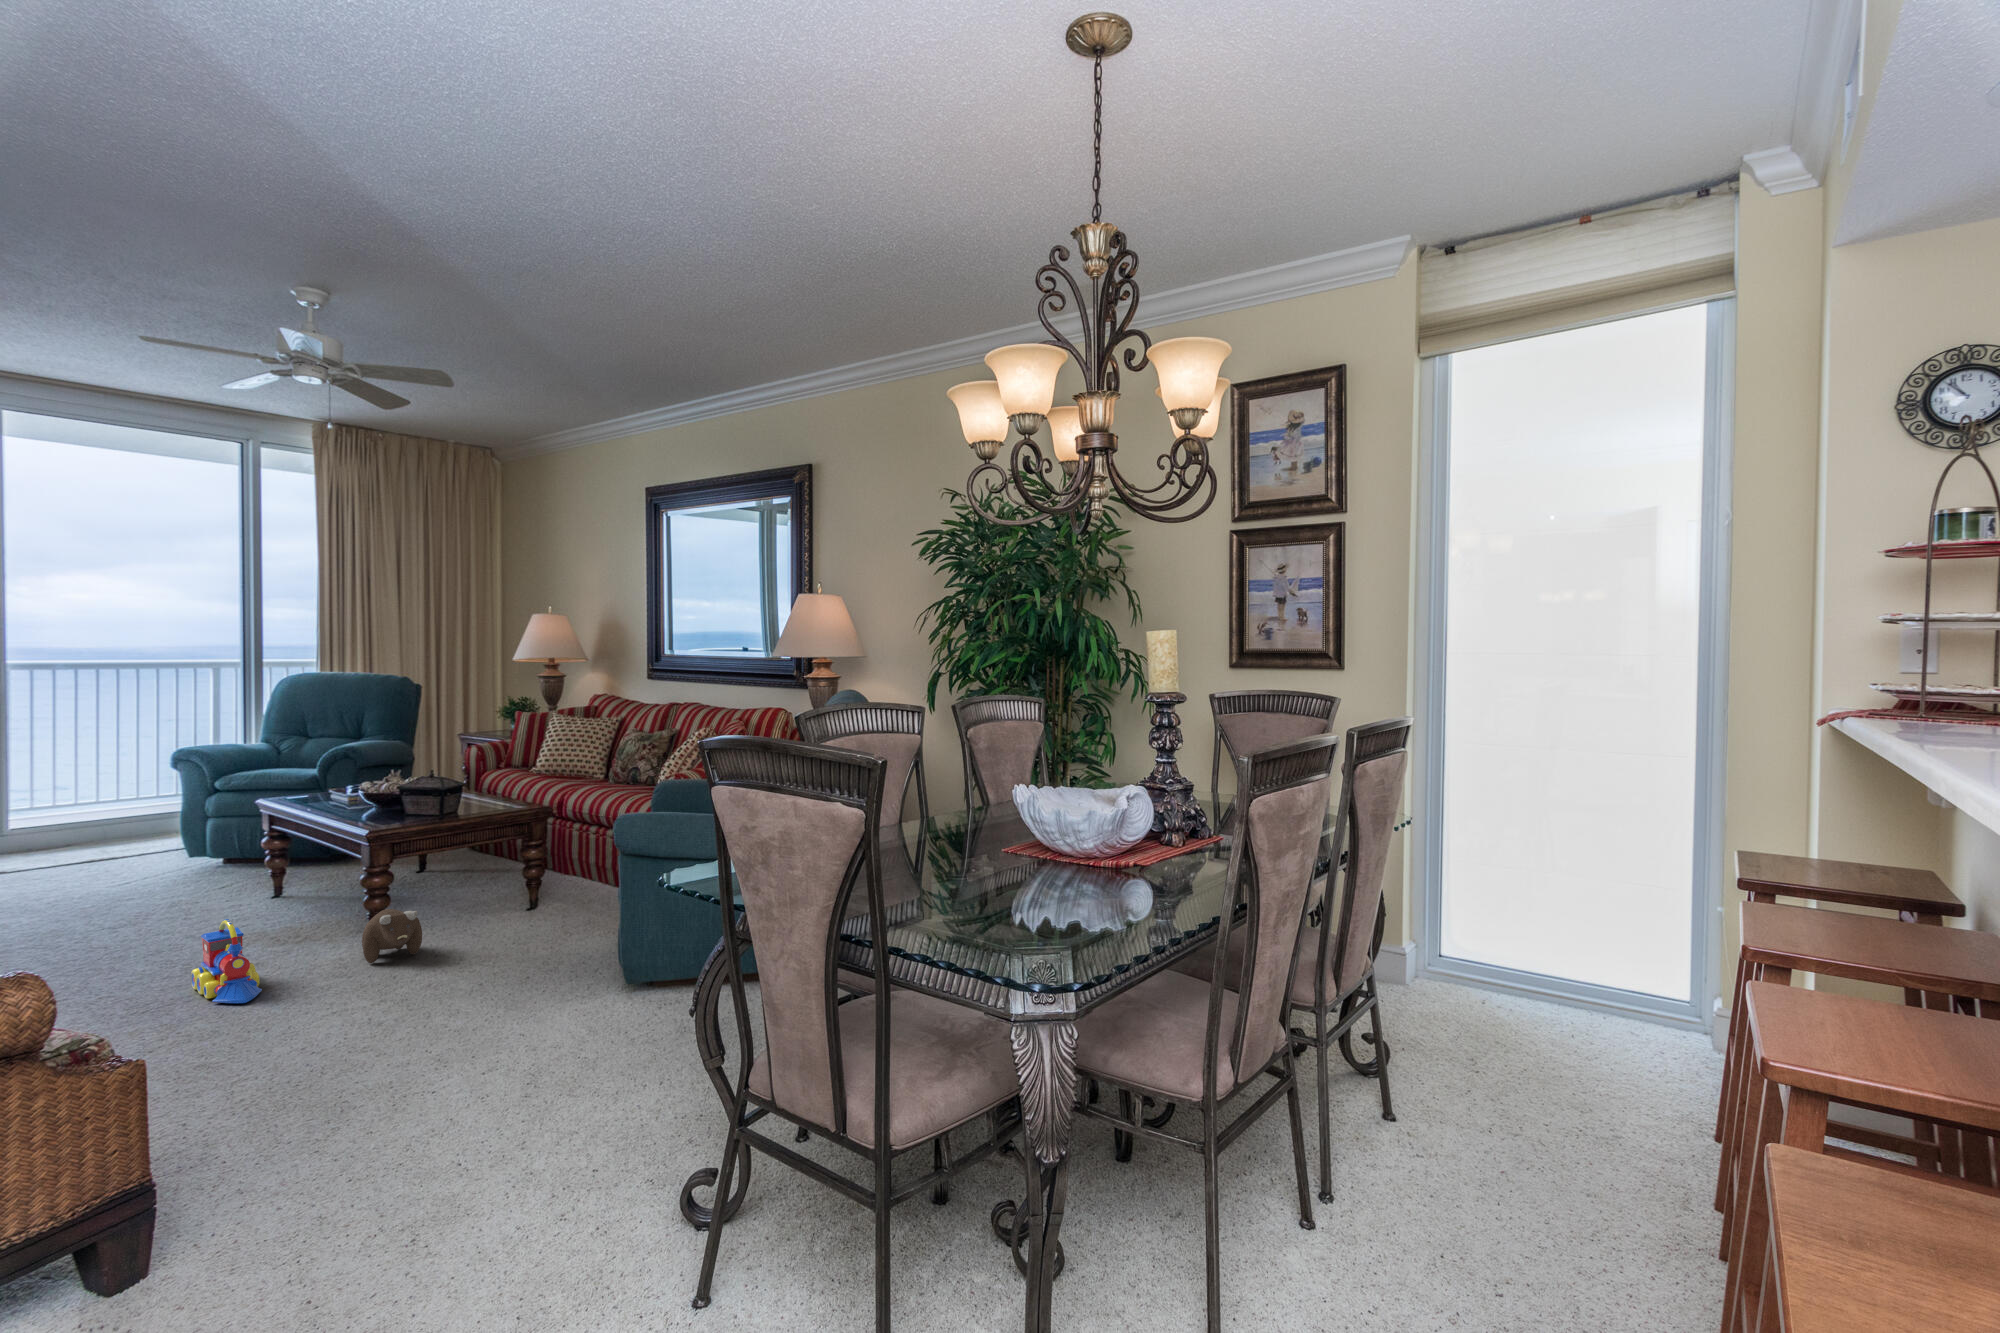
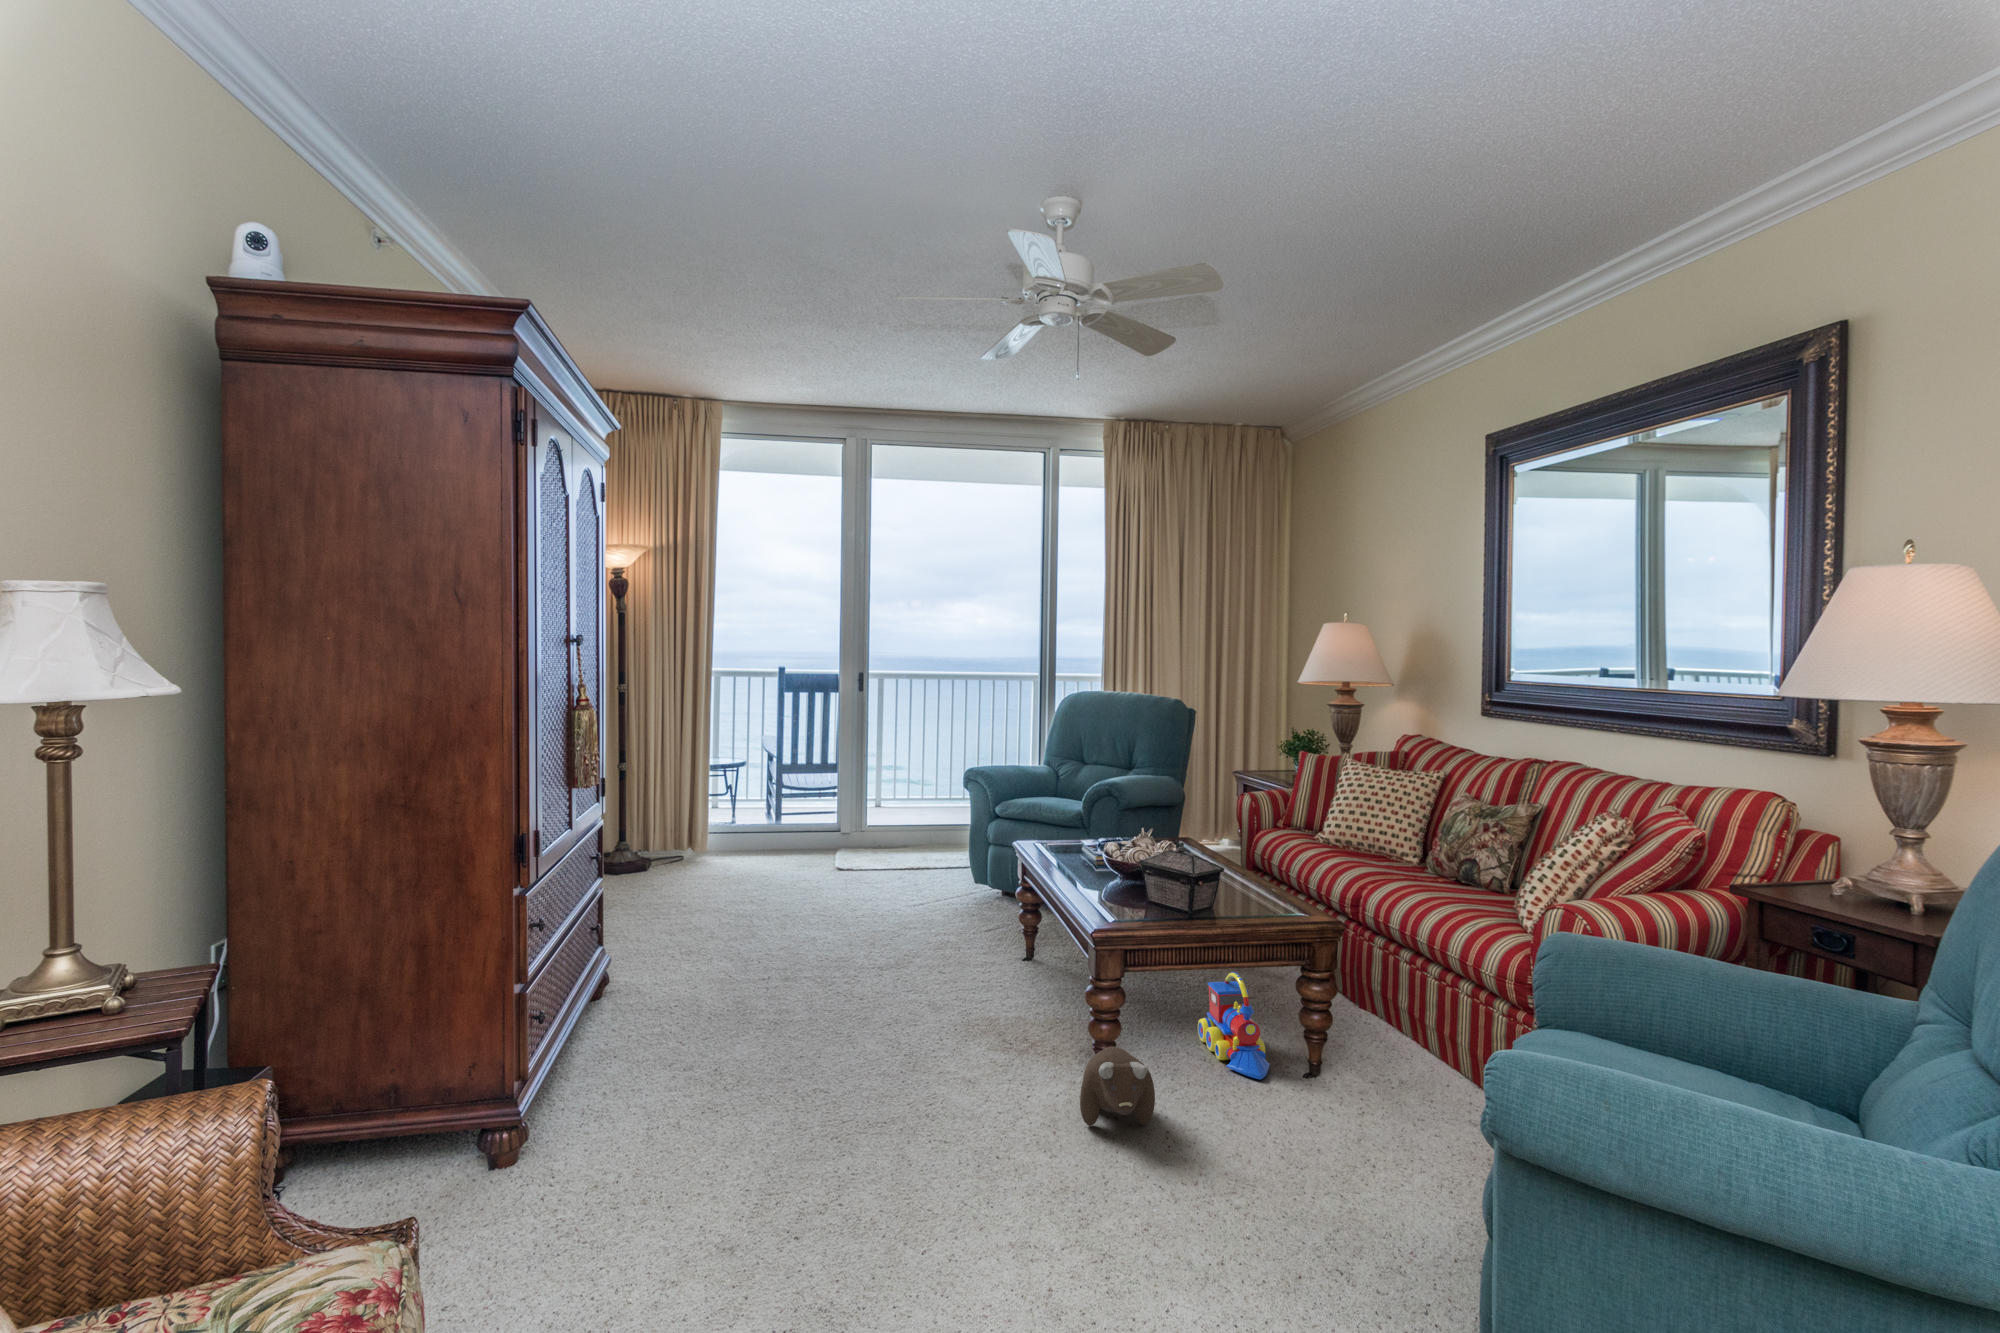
toy train: present [191,919,262,1003] -> present [1198,972,1270,1080]

